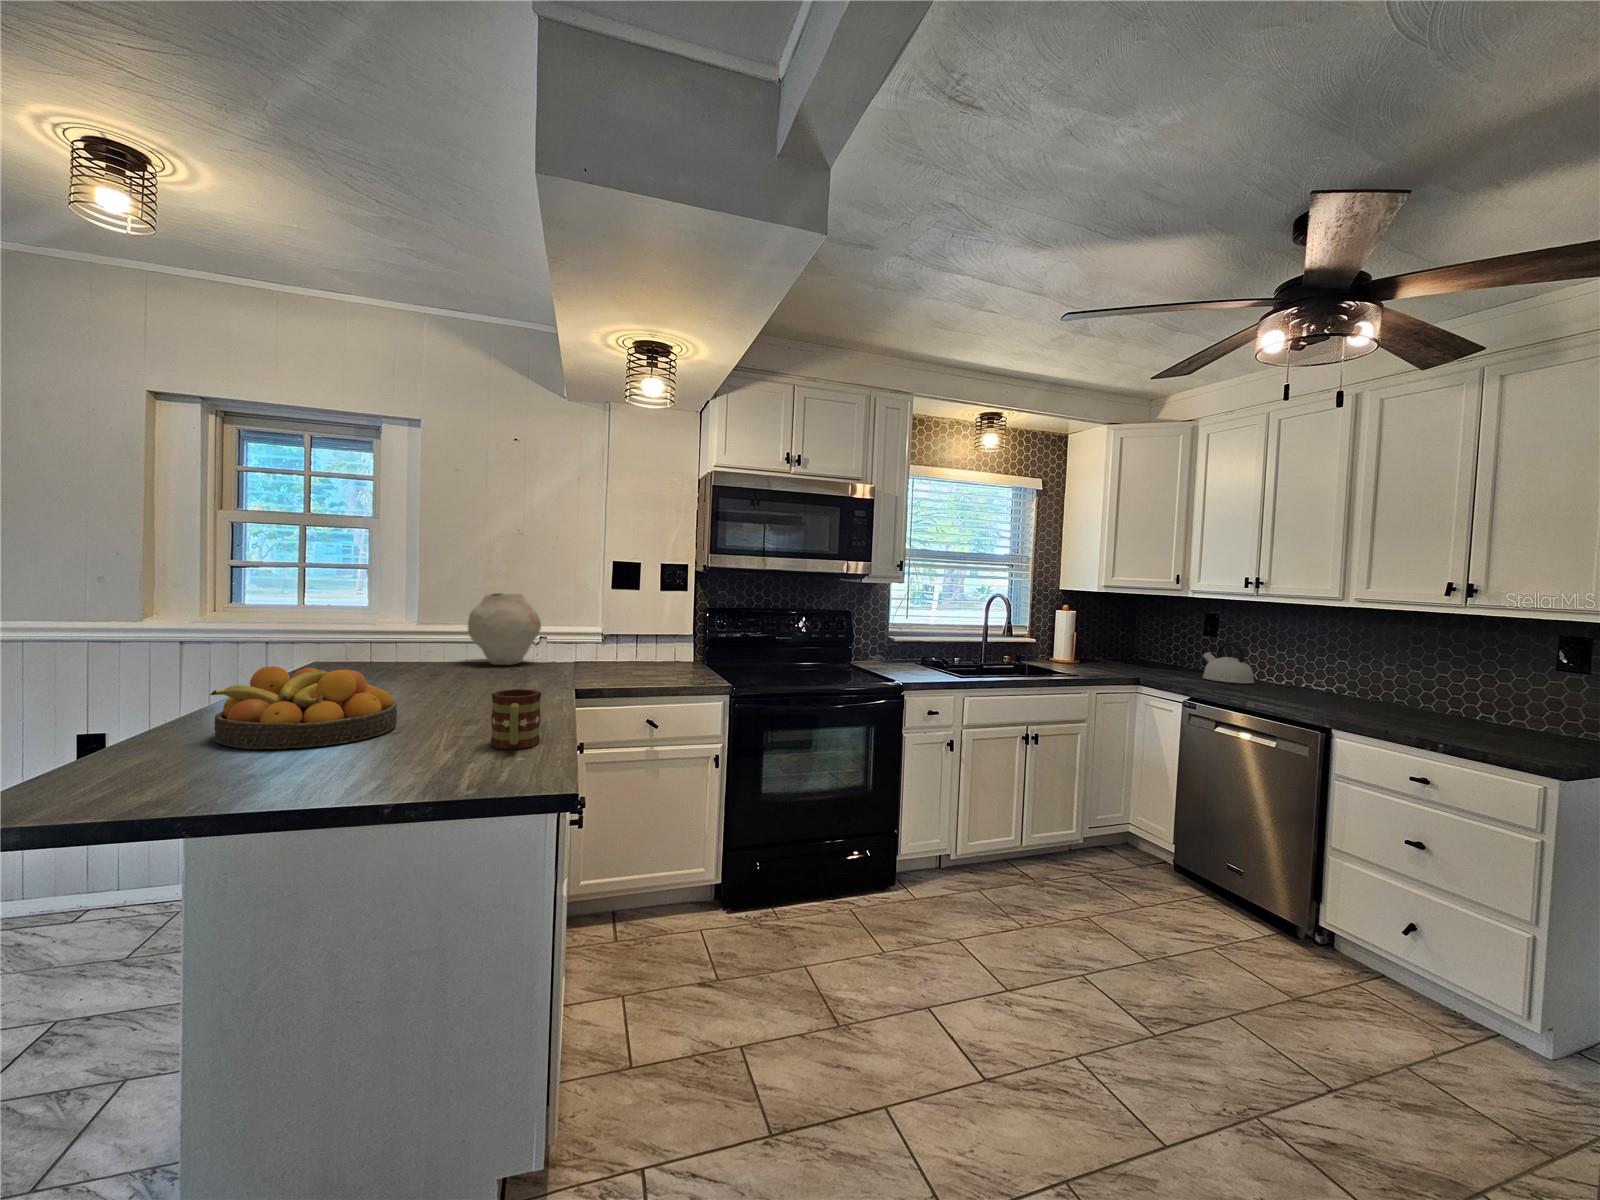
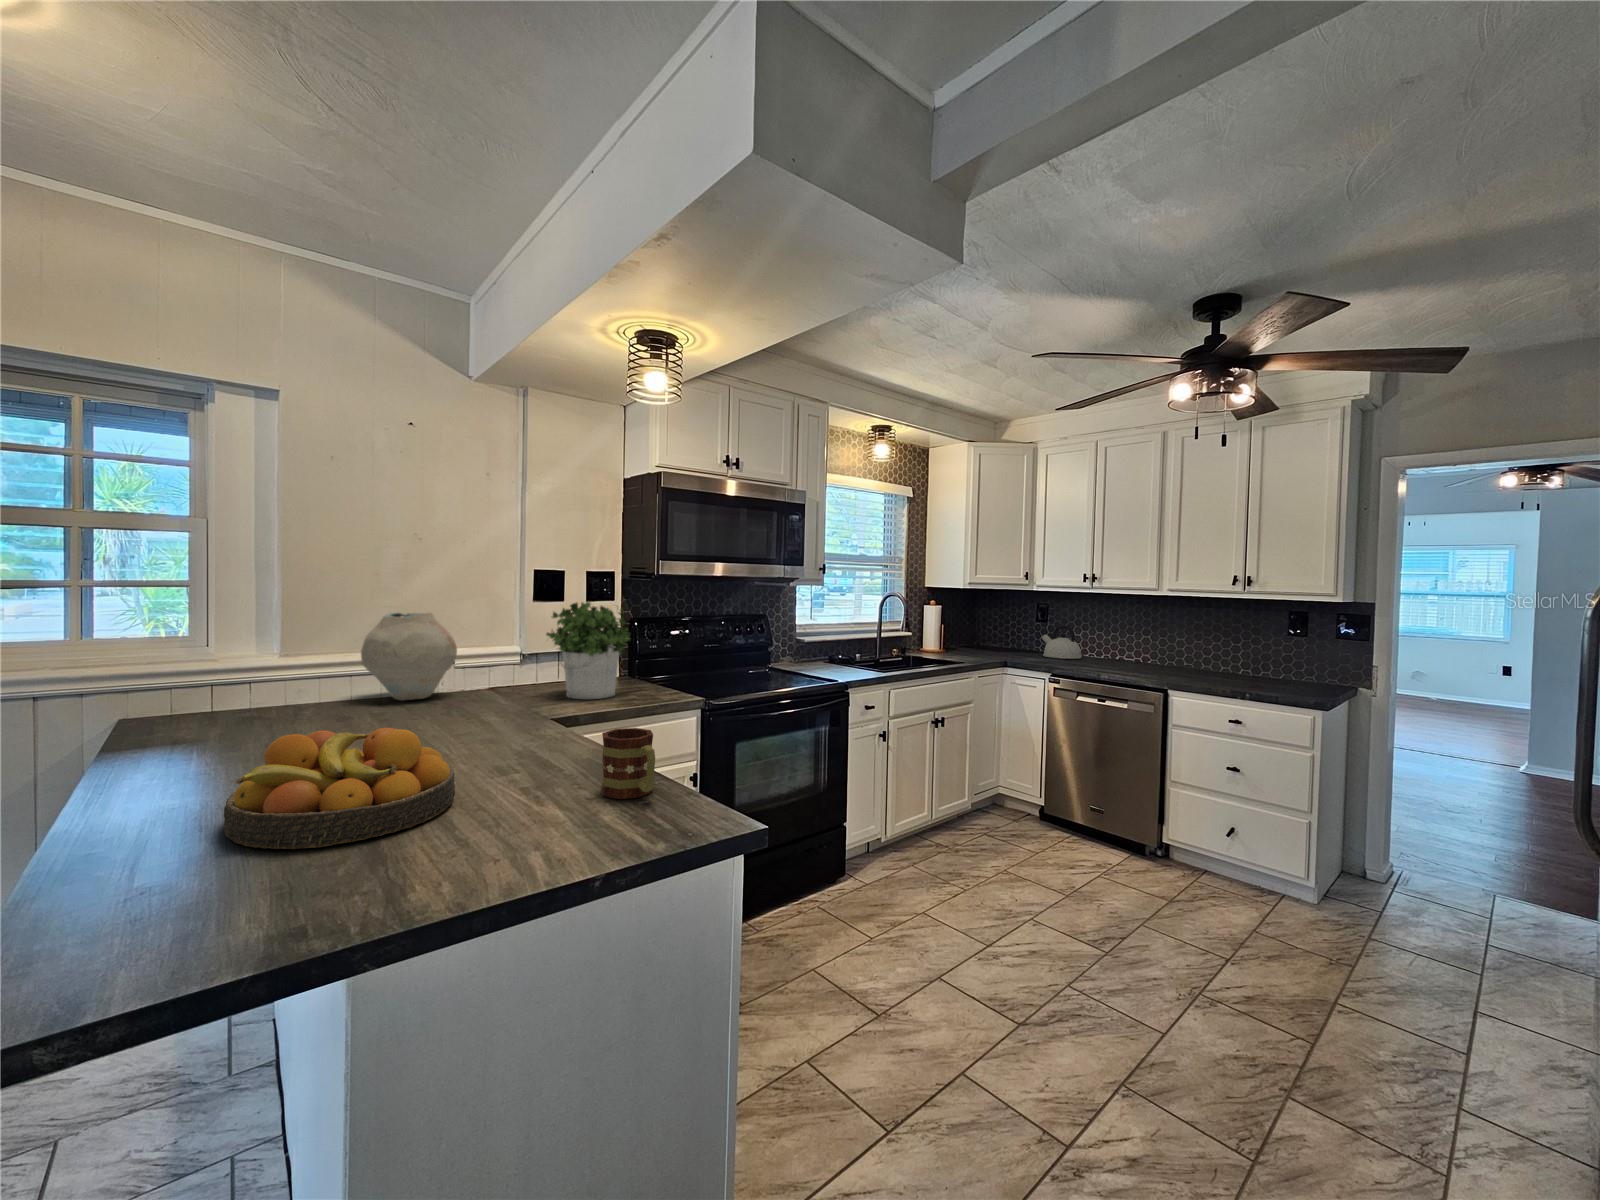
potted plant: none [600,588,675,676] -> present [547,602,630,699]

